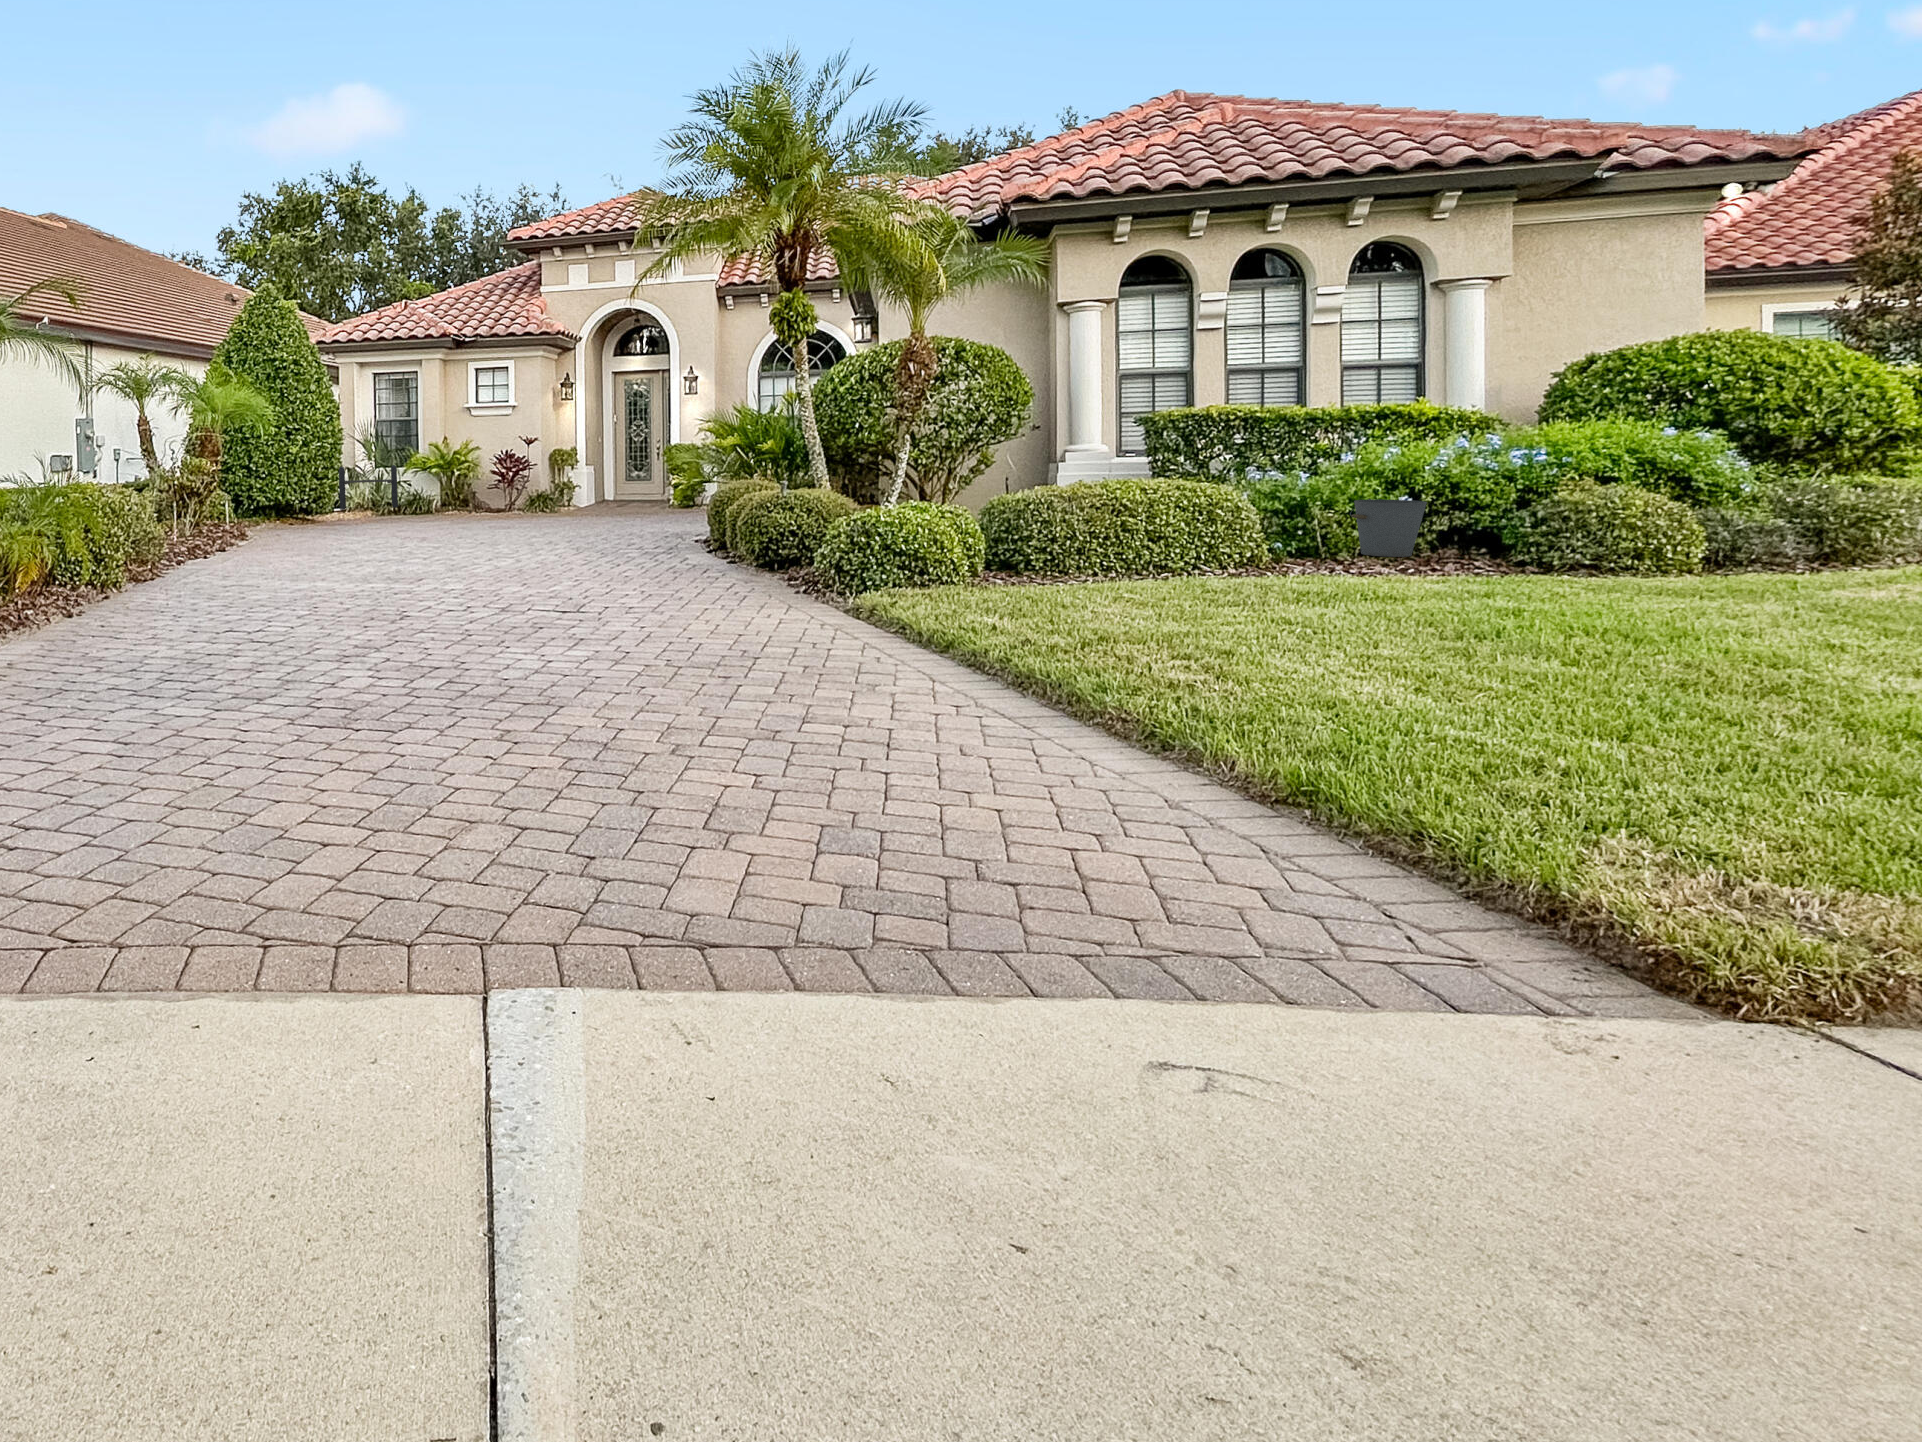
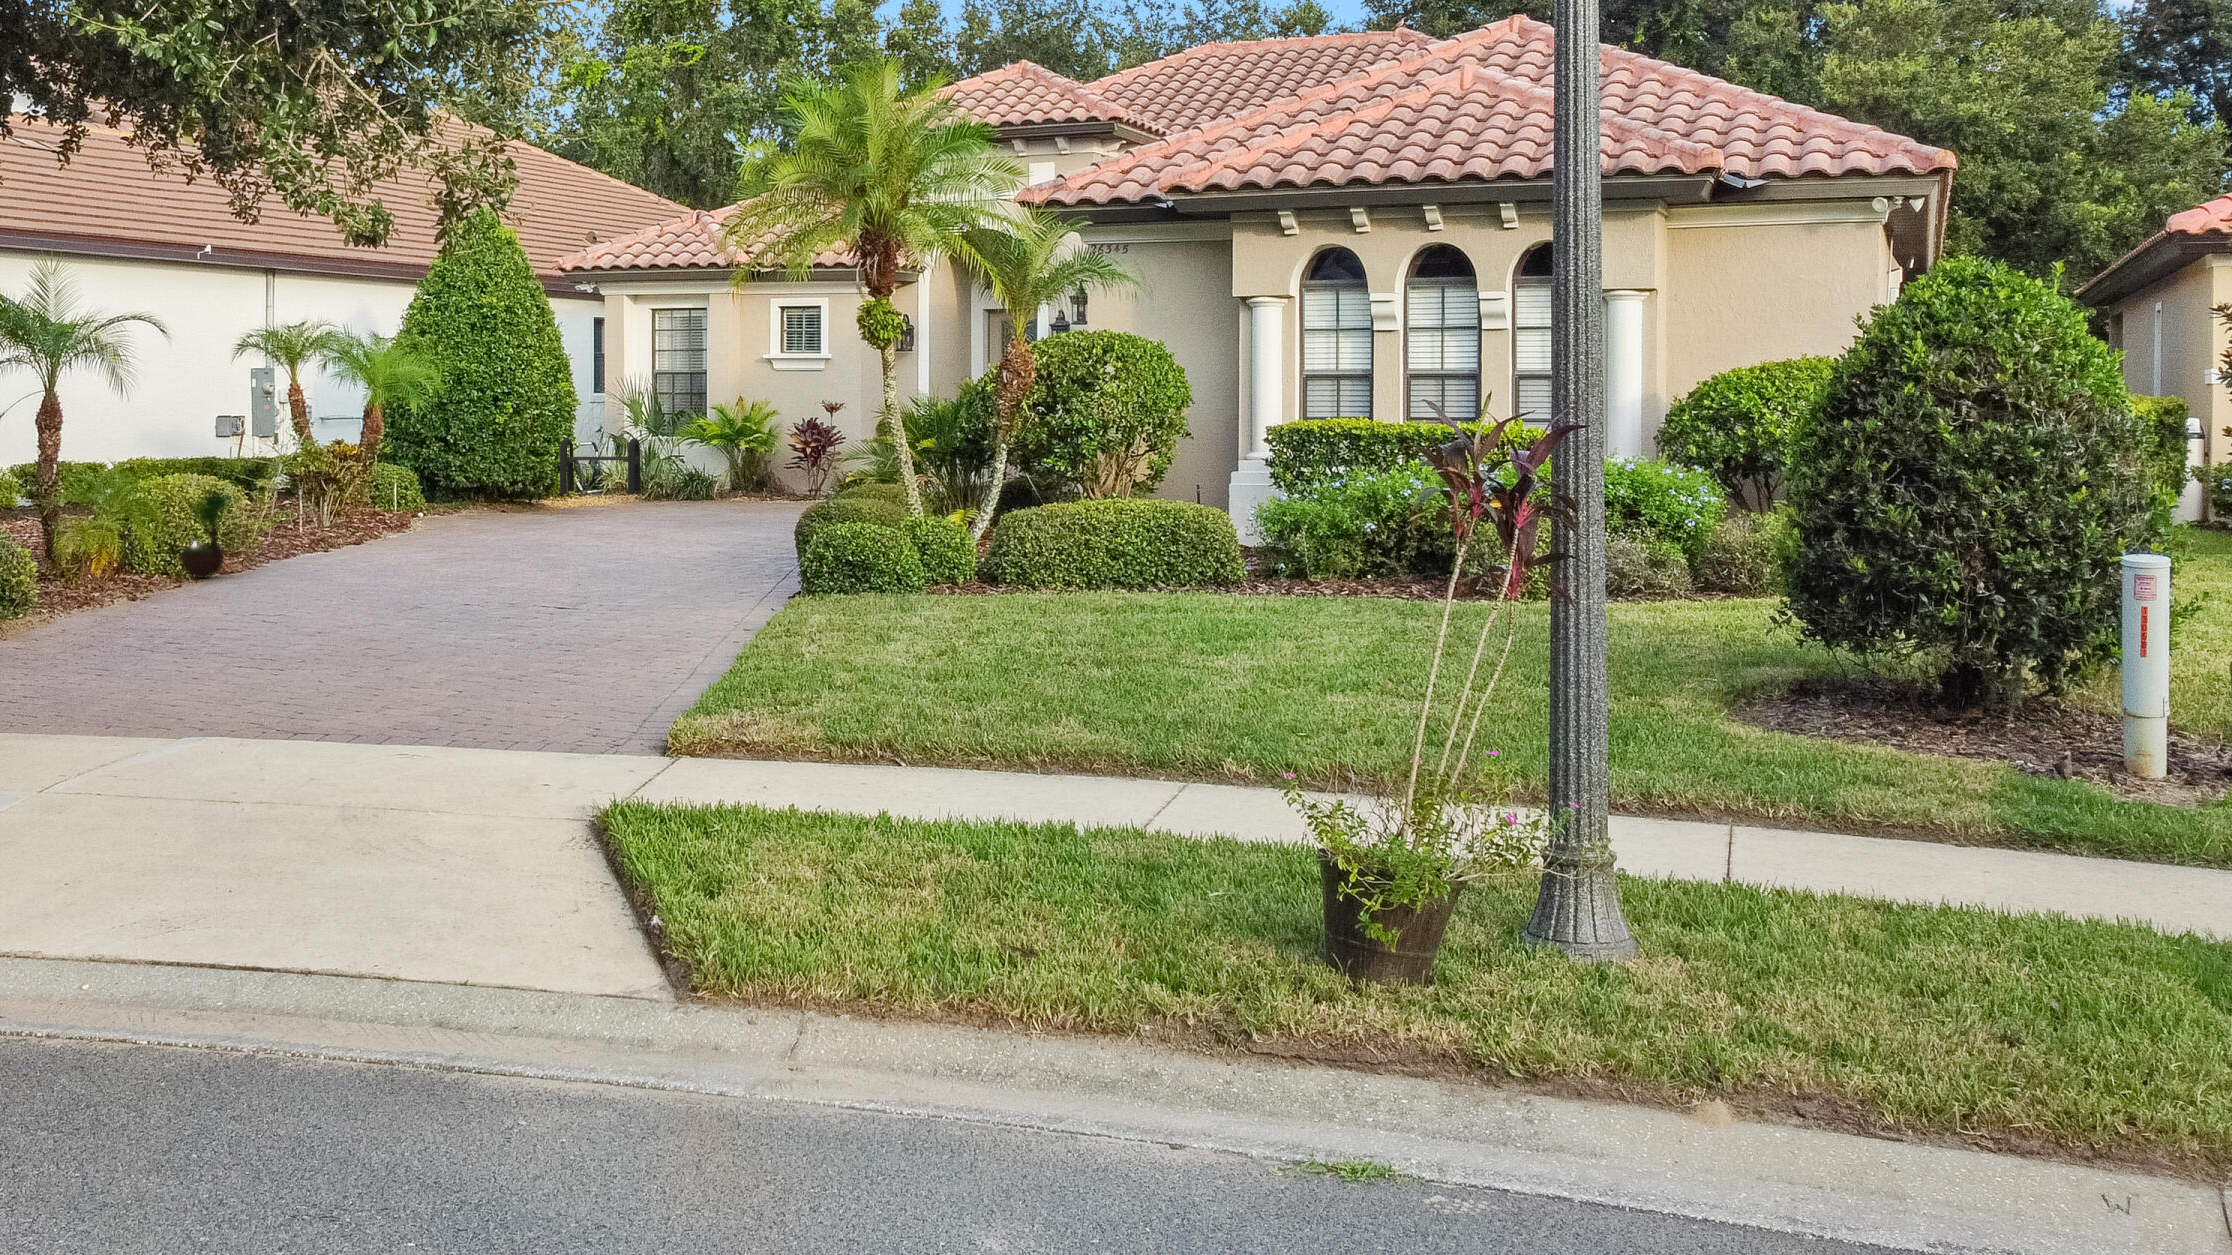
potted tree: none [101,488,157,588] -> present [181,488,235,578]
bucket: present [1350,499,1427,557] -> none [1366,525,1423,584]

